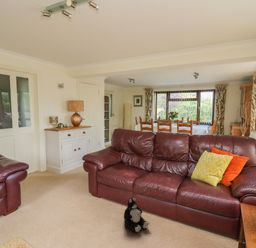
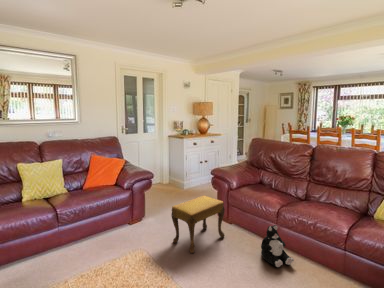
footstool: none [45,178,94,233] -> present [171,196,225,254]

